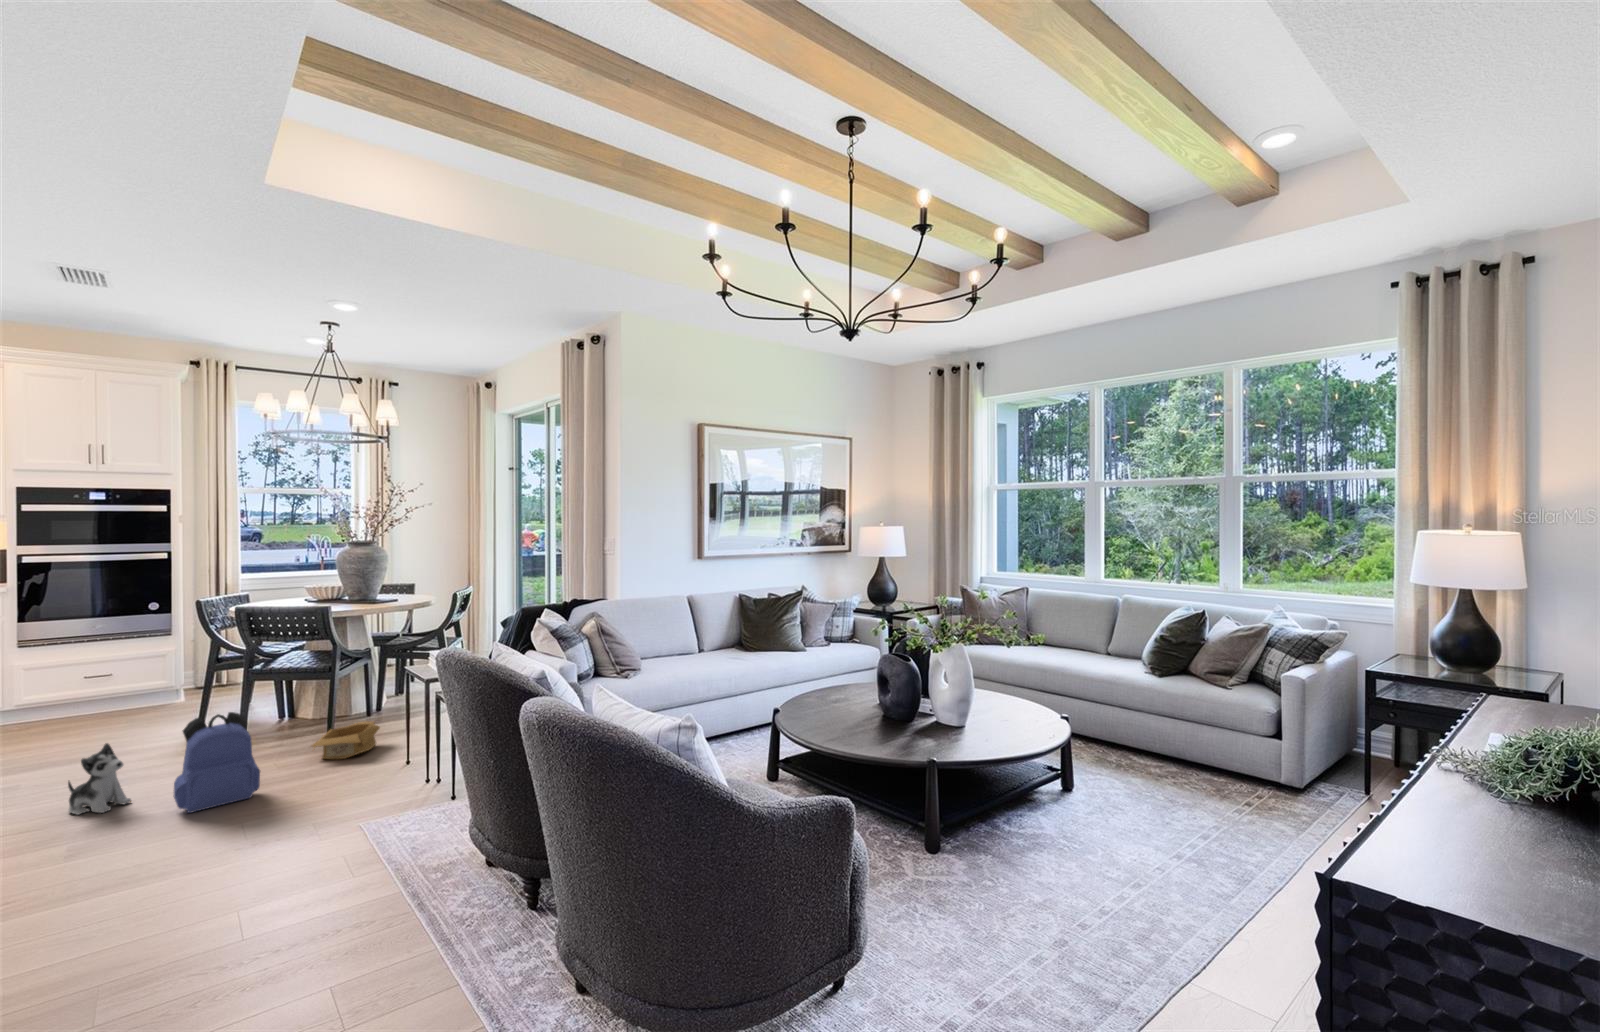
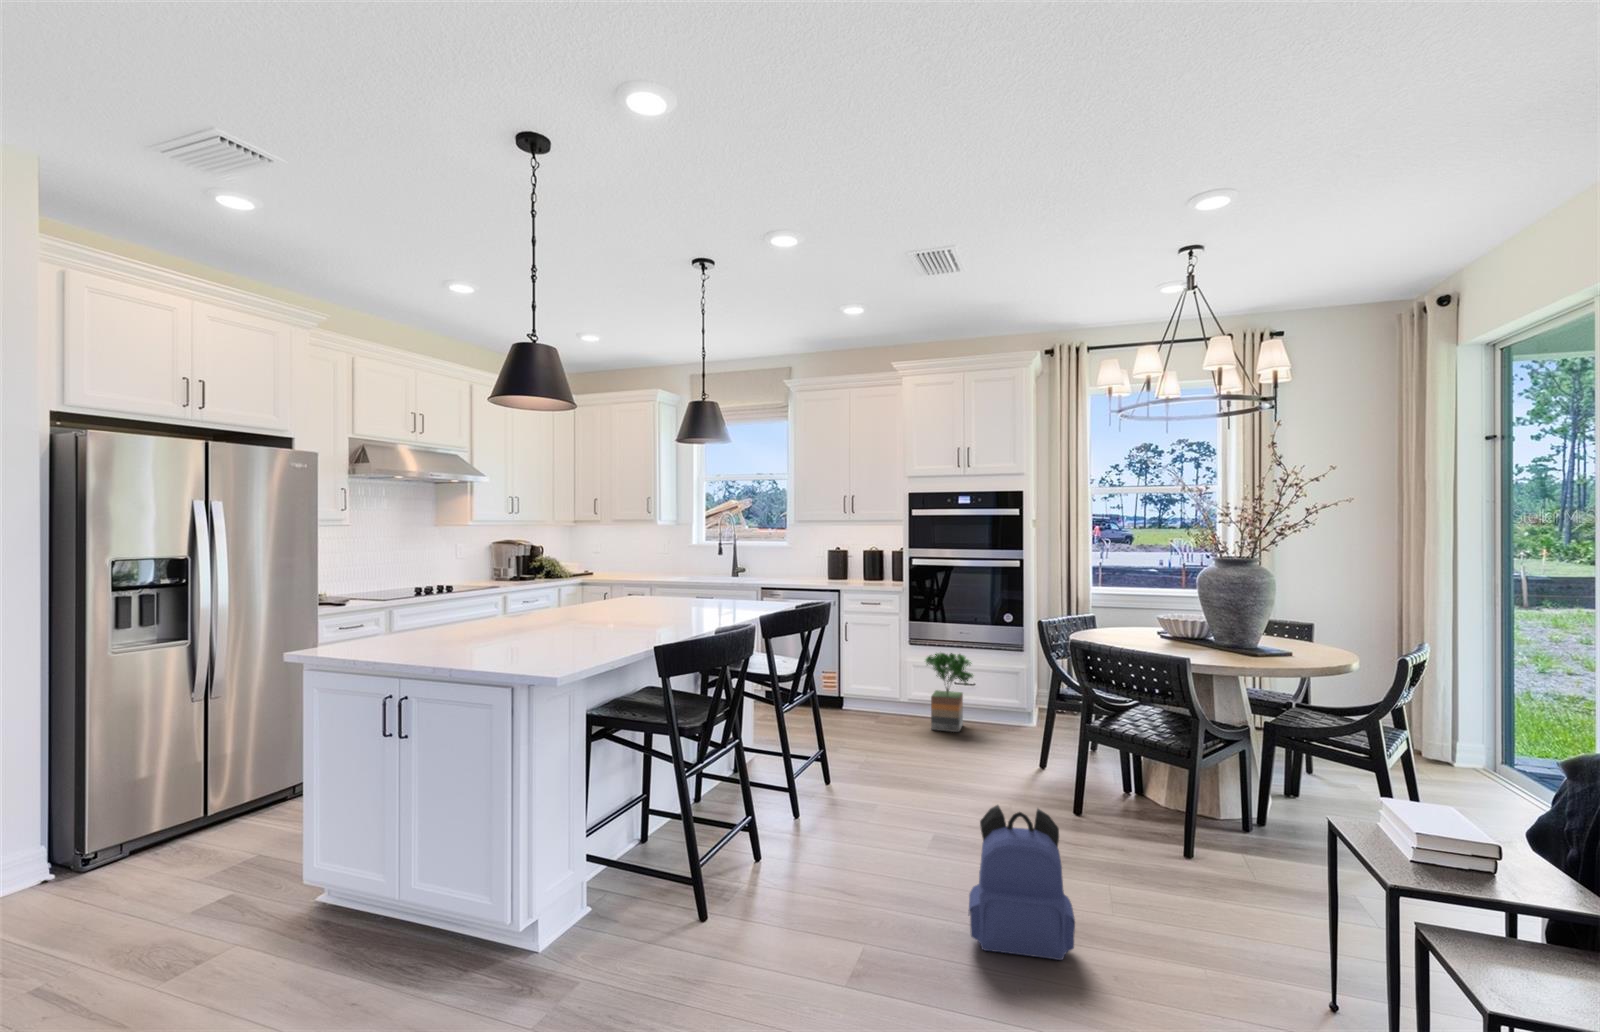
potted tree: none [42,645,114,726] -> present [926,653,973,732]
cardboard box: present [312,721,380,759] -> none [1154,860,1270,931]
plush toy: present [68,743,131,815] -> none [883,800,939,892]

